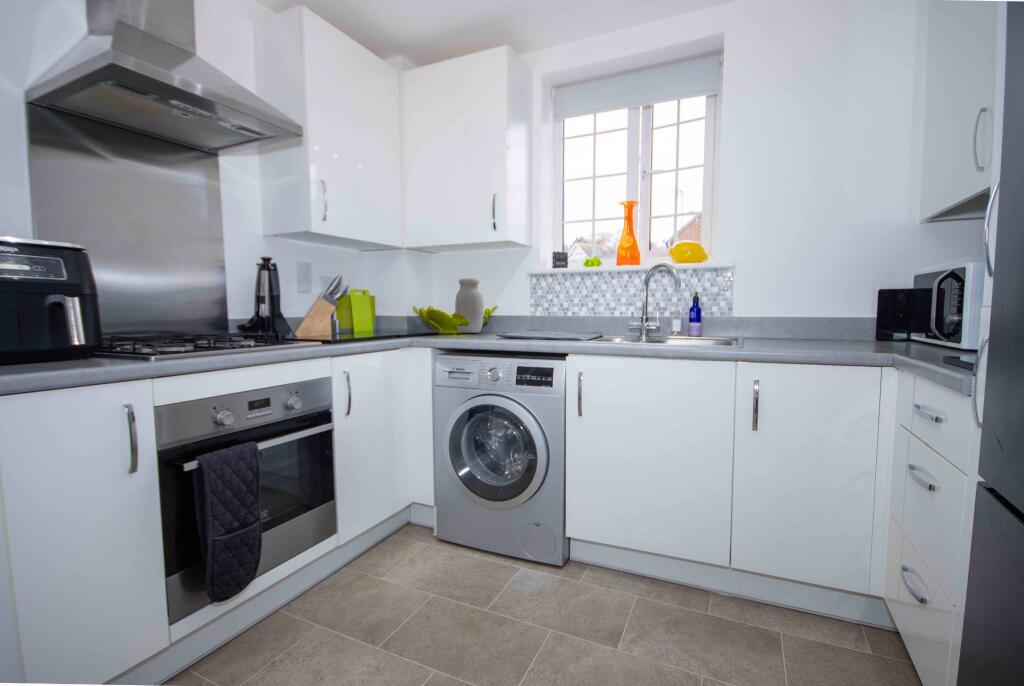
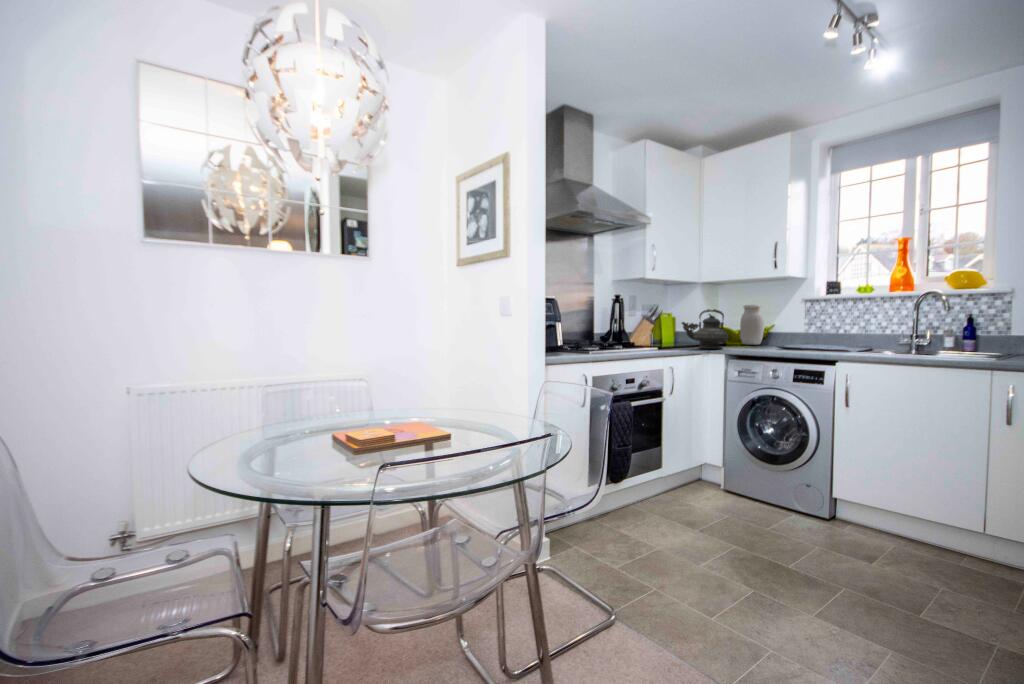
teapot: none [368,281,436,341] -> present [682,309,728,349]

